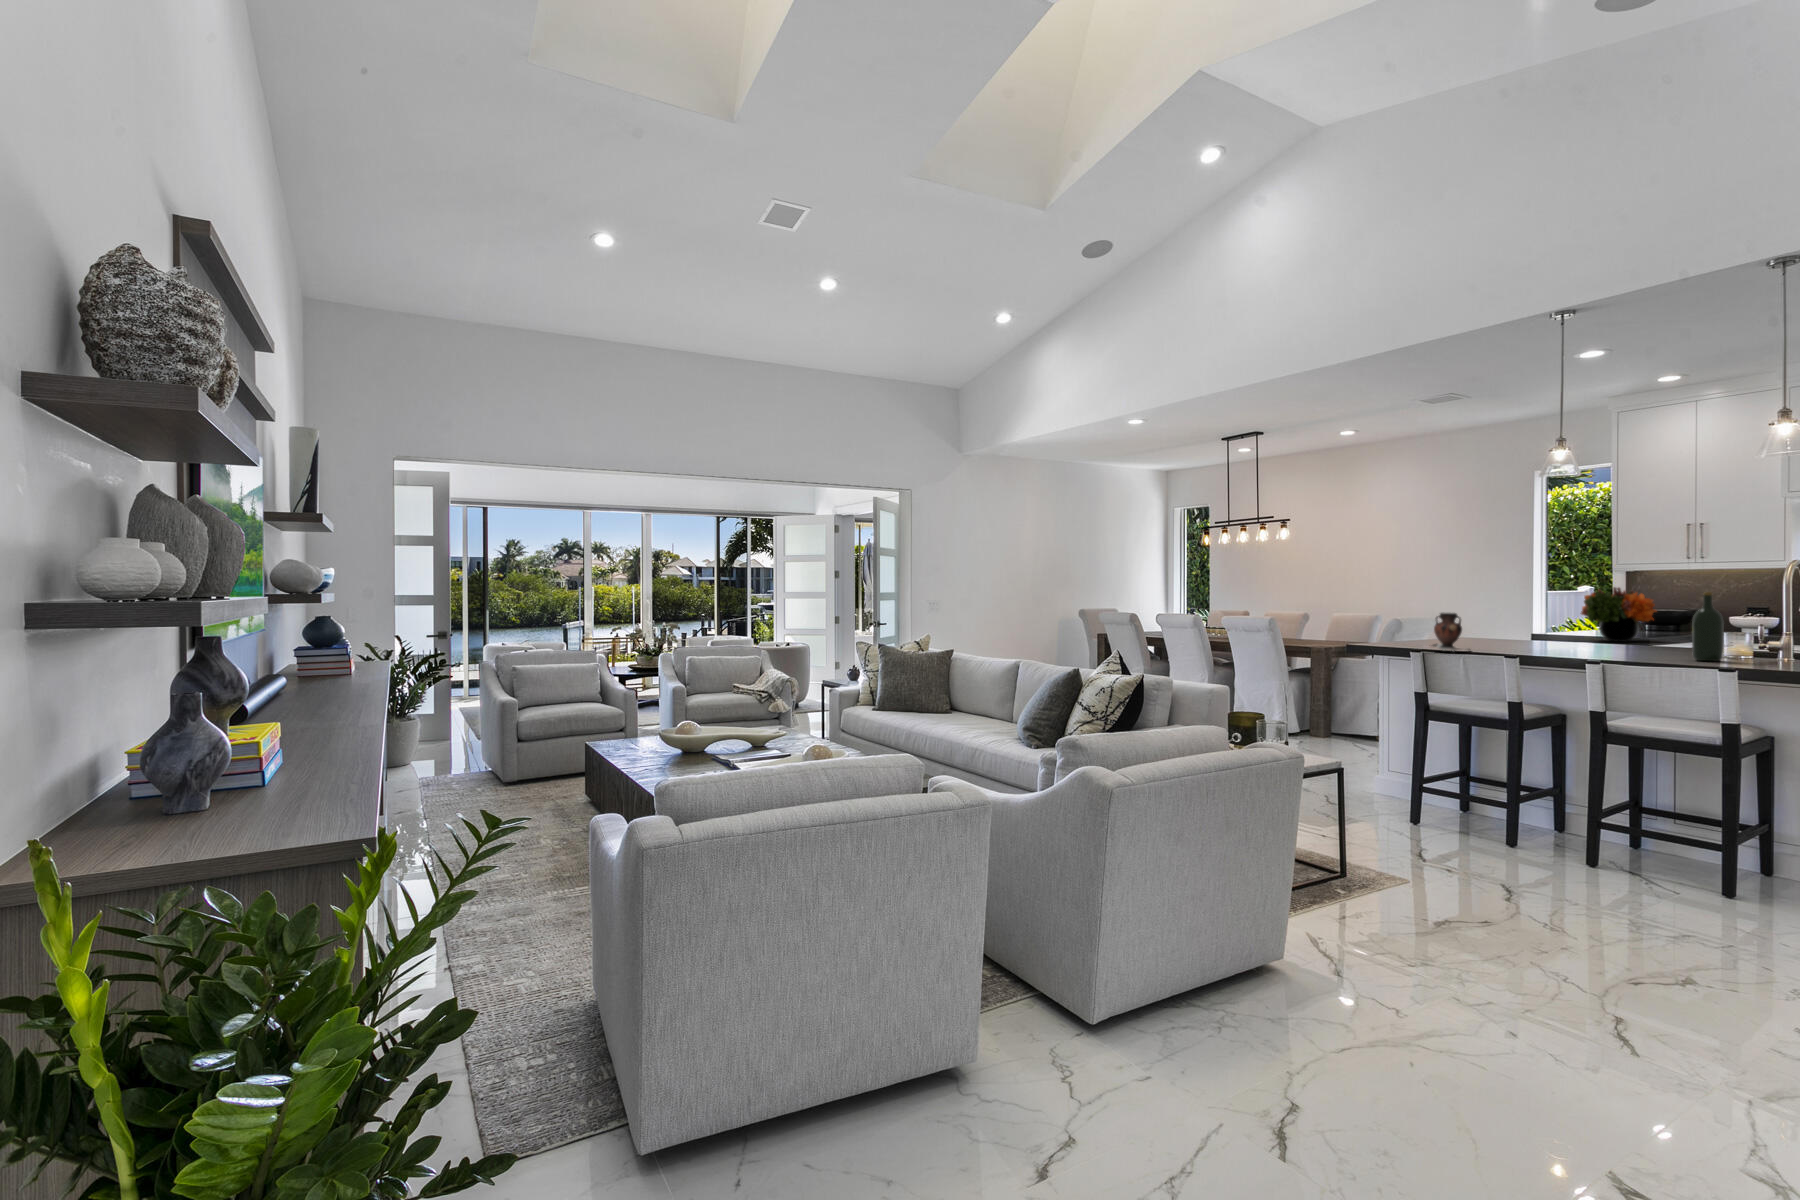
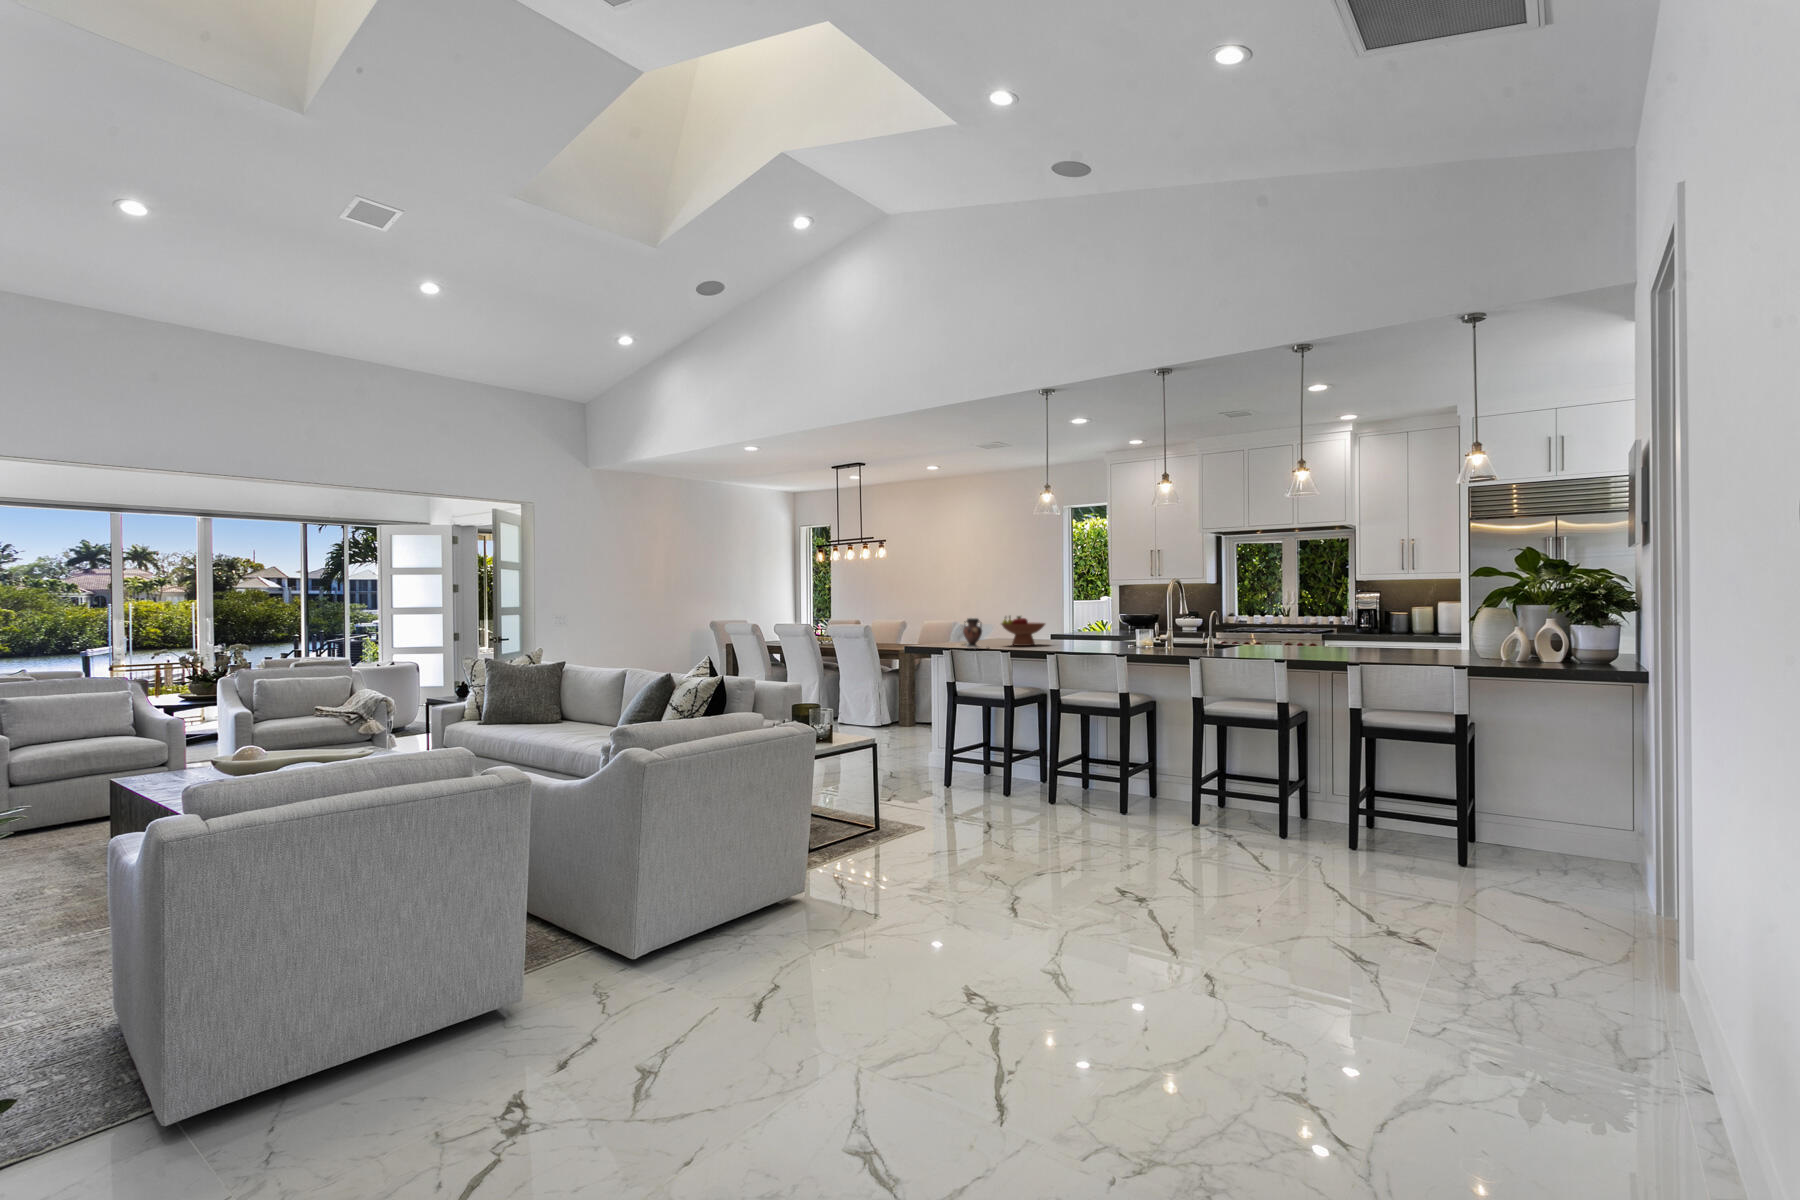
flower arrangement: present [1581,587,1656,642] -> none [1071,598,1117,639]
wine bottle: present [1692,592,1724,661] -> none [1117,601,1134,650]
fruit bowl: none [1483,609,1554,649] -> present [1002,616,1045,646]

